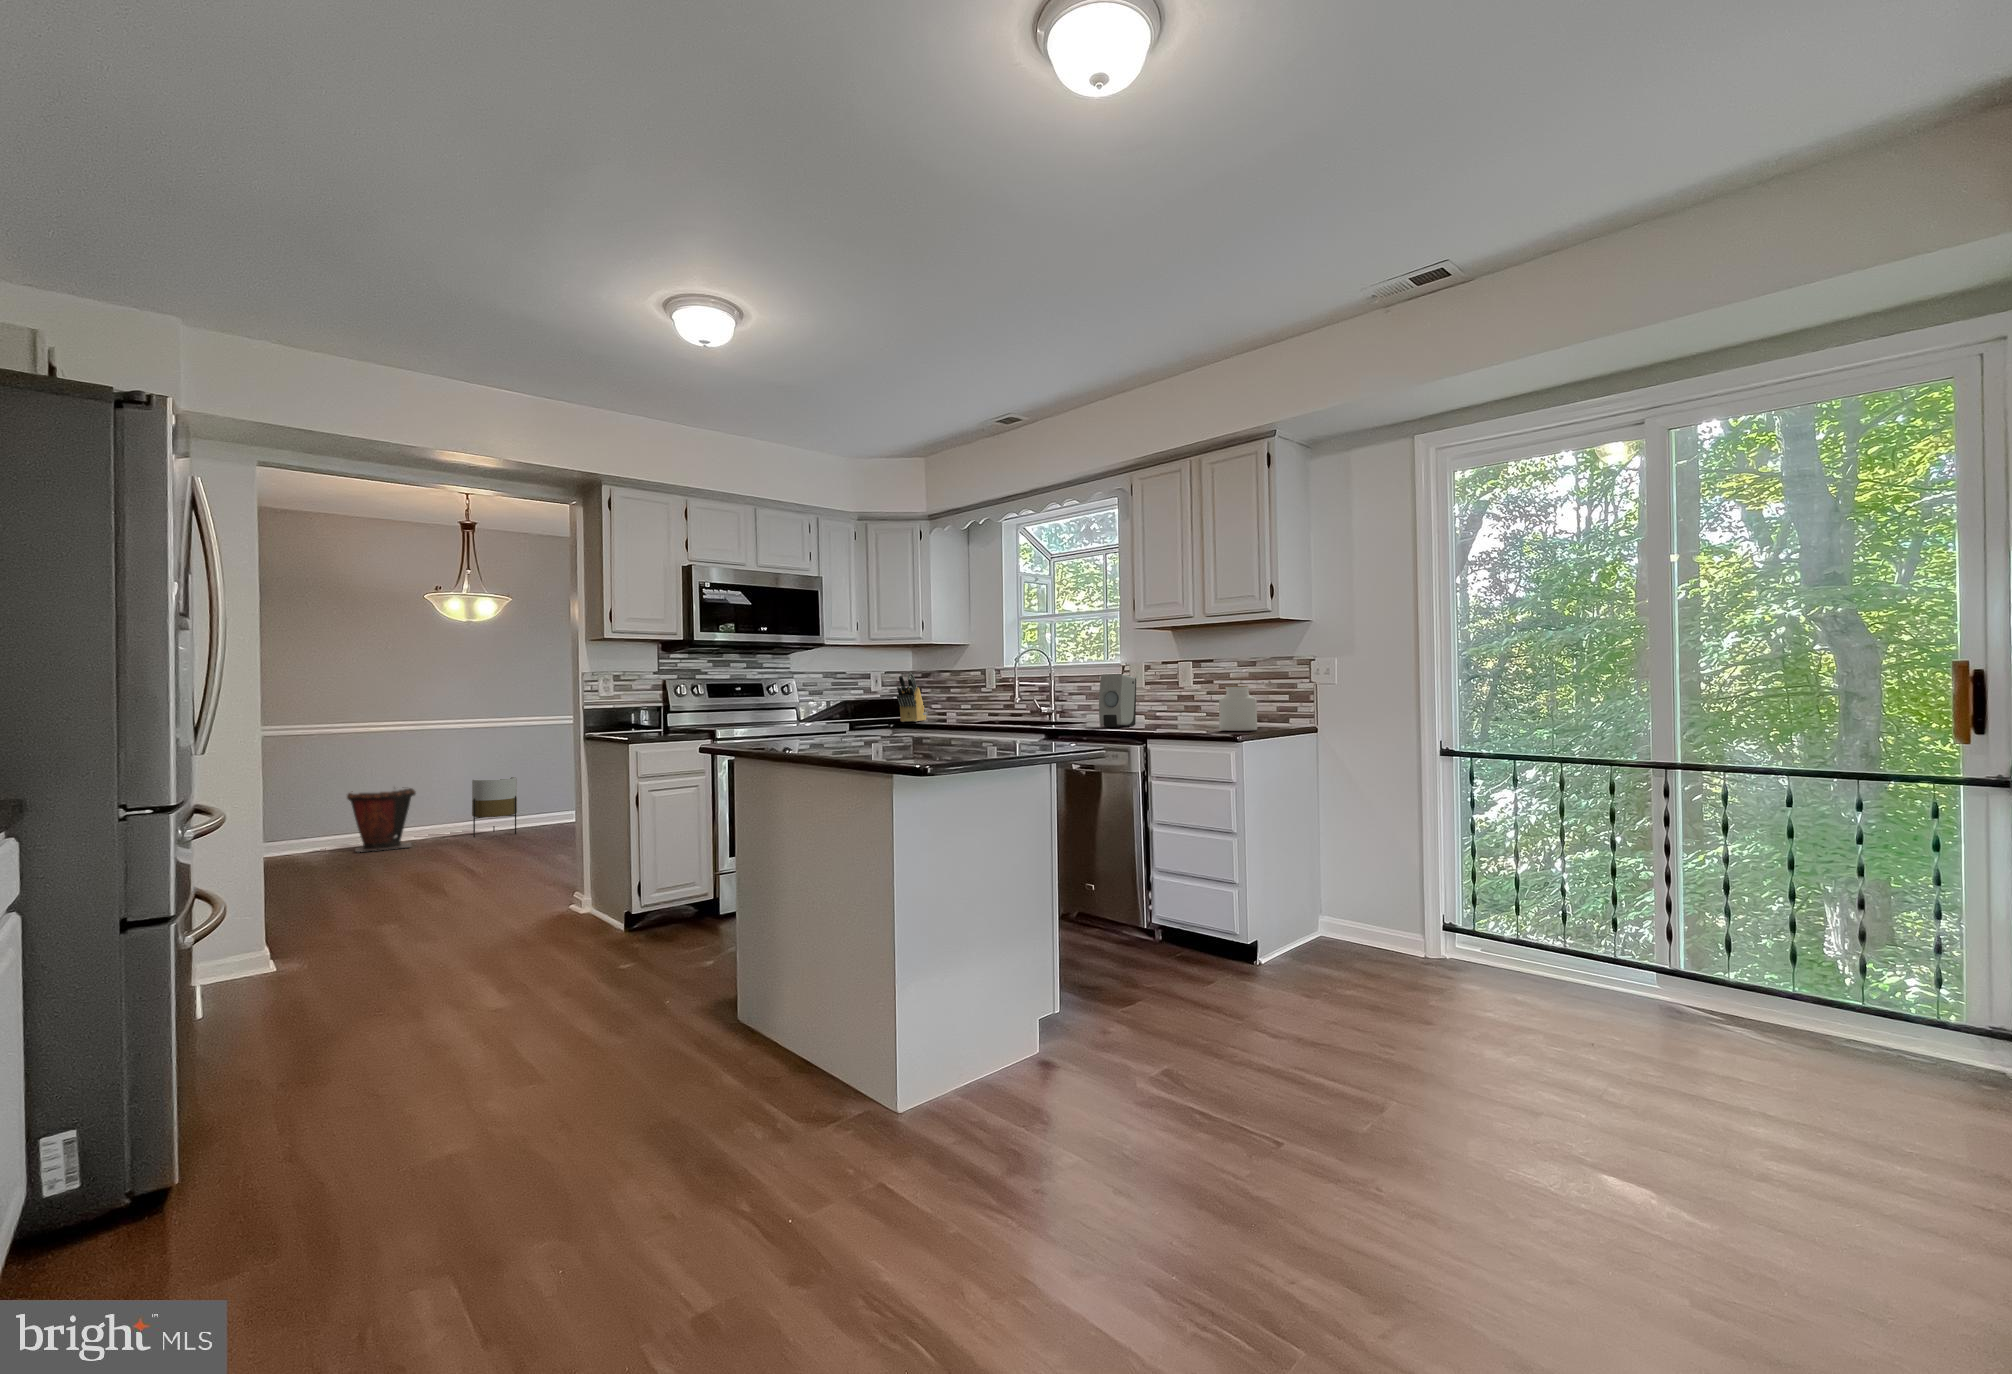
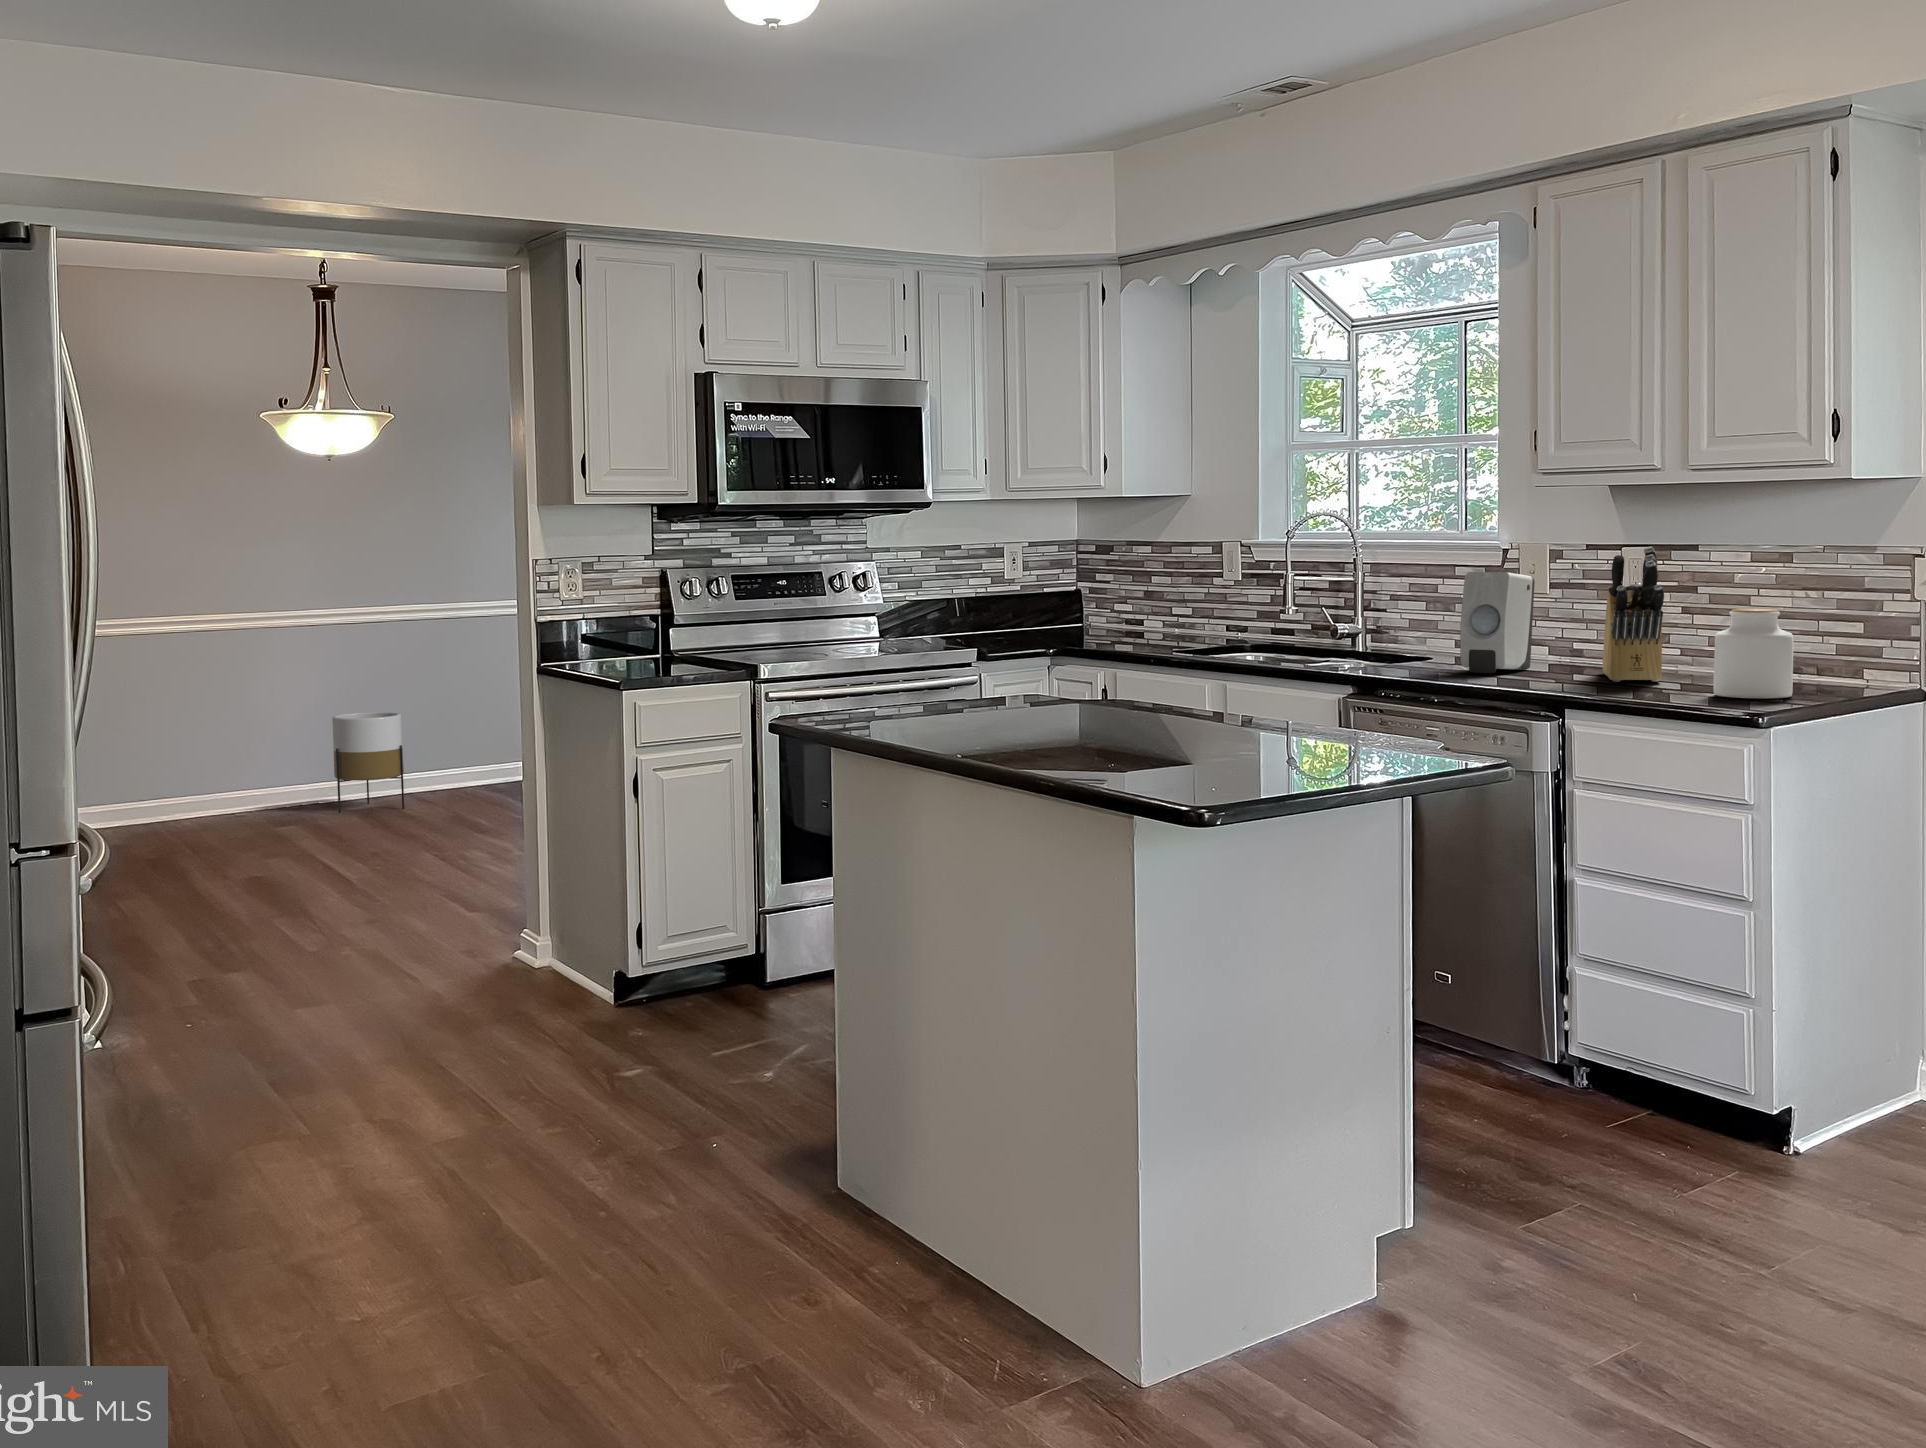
knife block: present [897,673,927,722] -> present [1603,547,1664,682]
waste bin: present [347,788,416,852] -> none [146,725,249,835]

